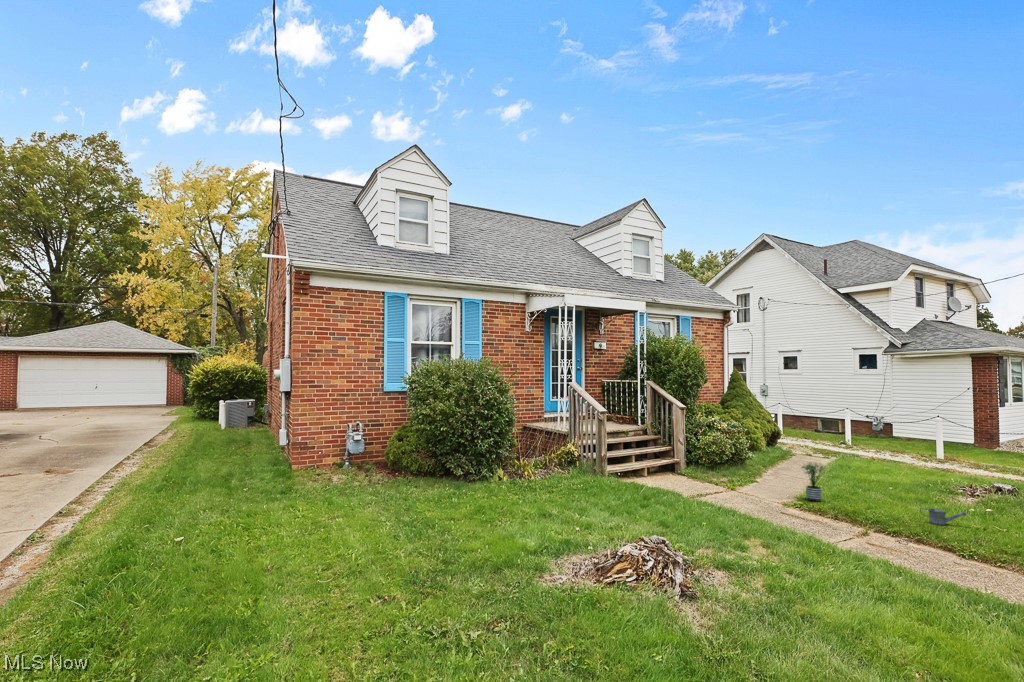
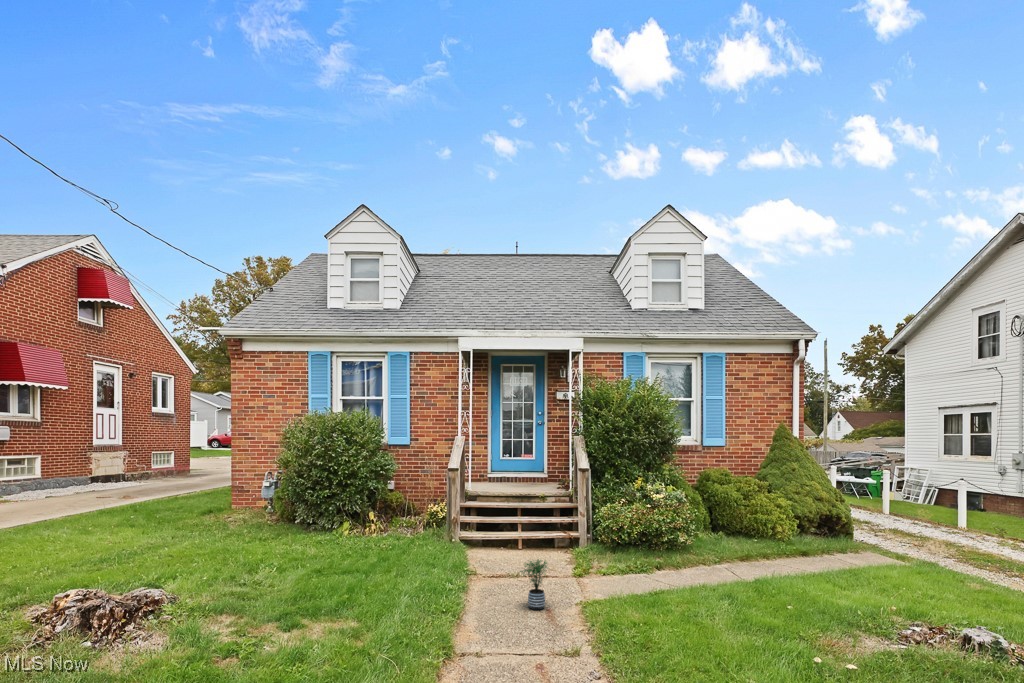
watering can: present [920,508,967,525] -> none [538,635,564,663]

